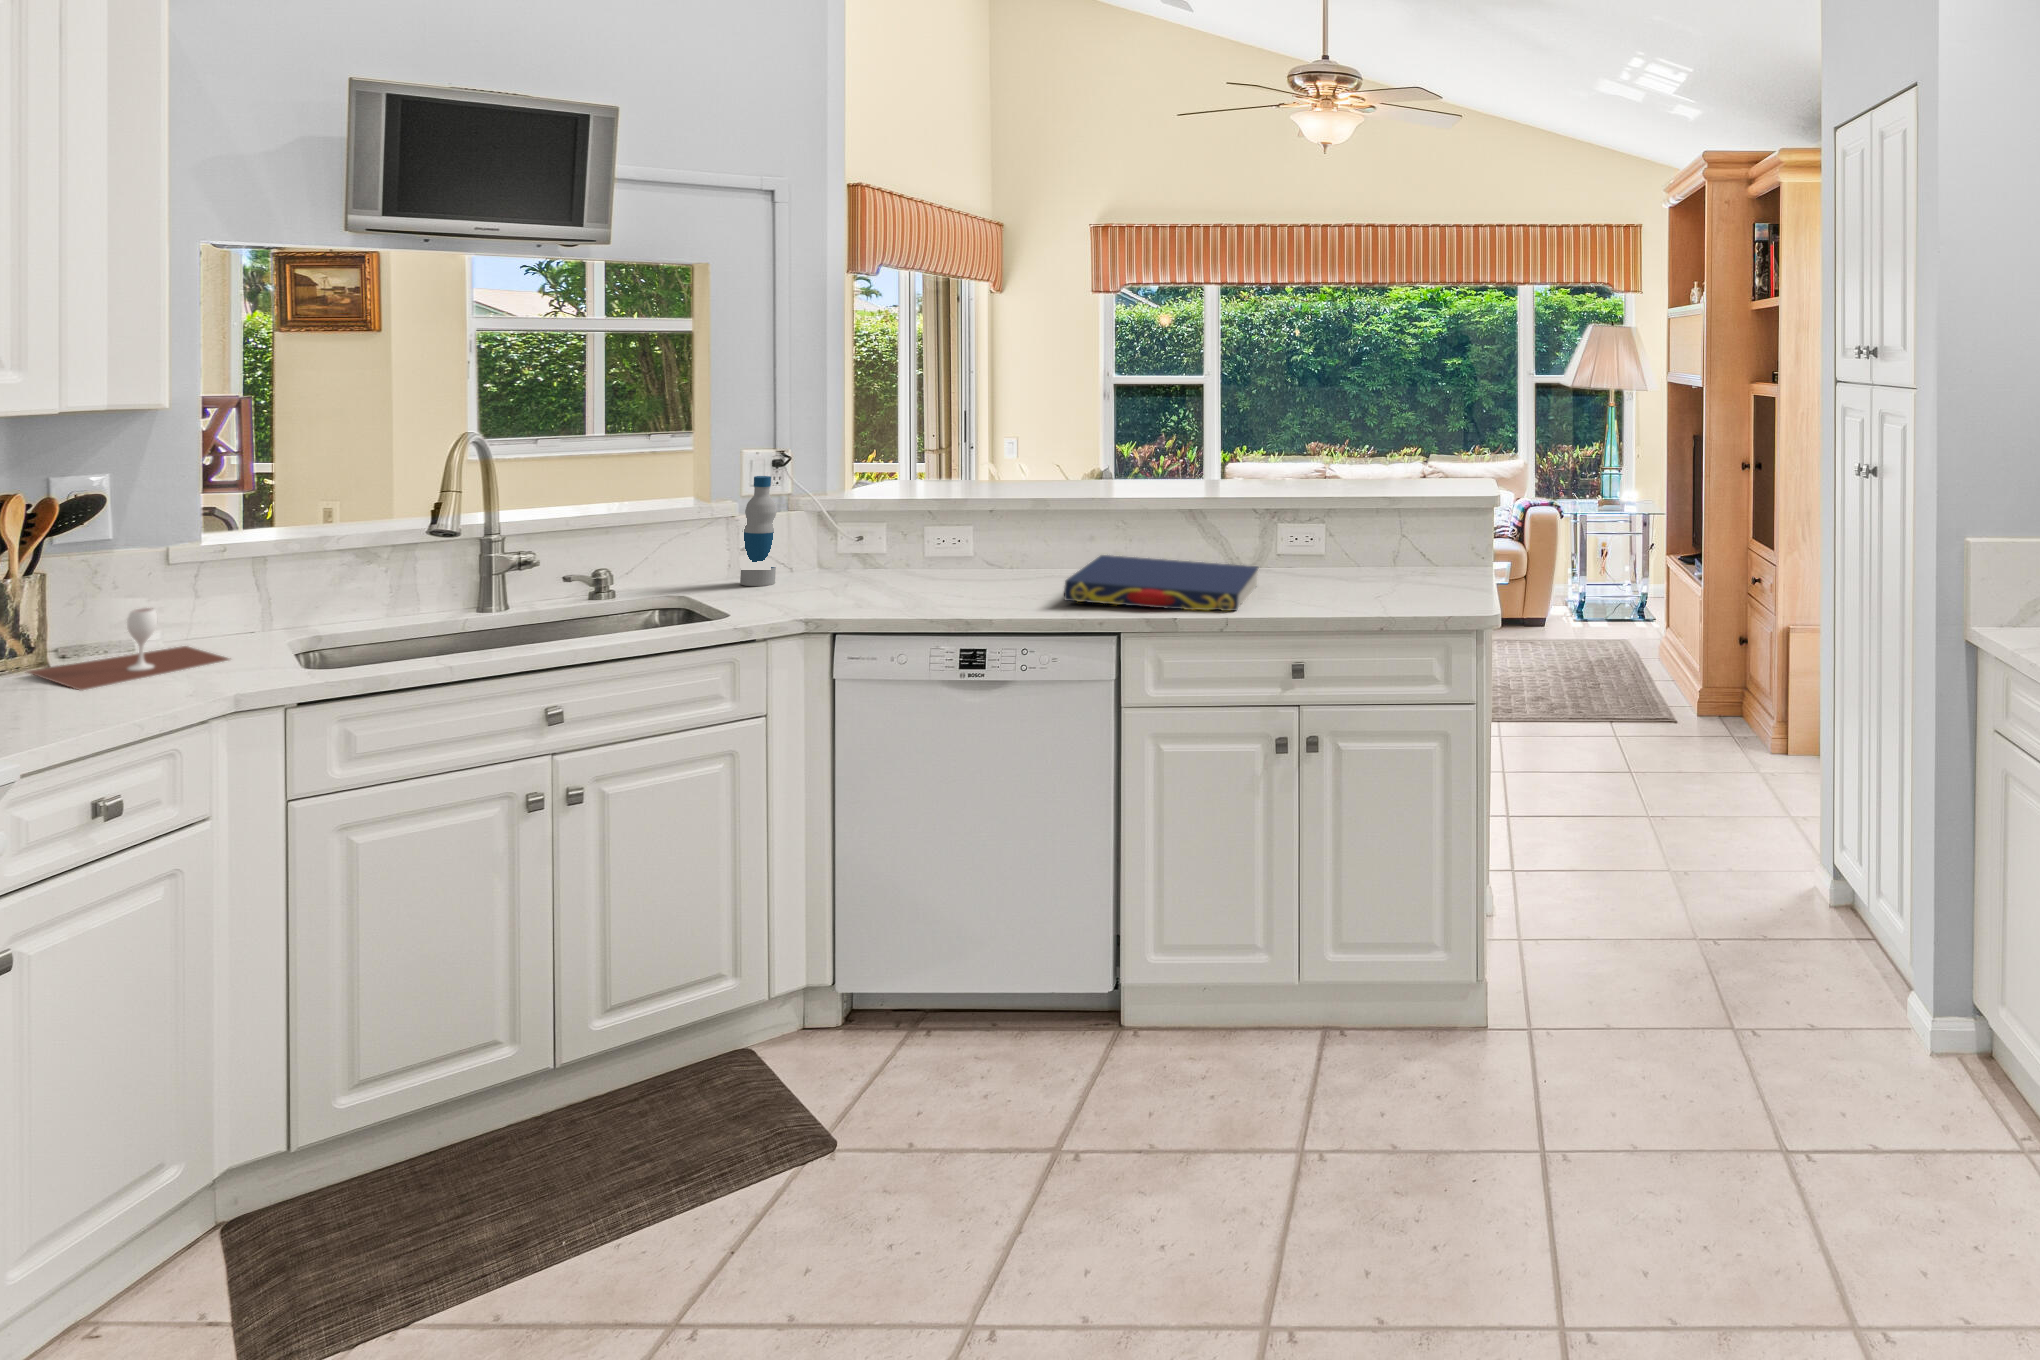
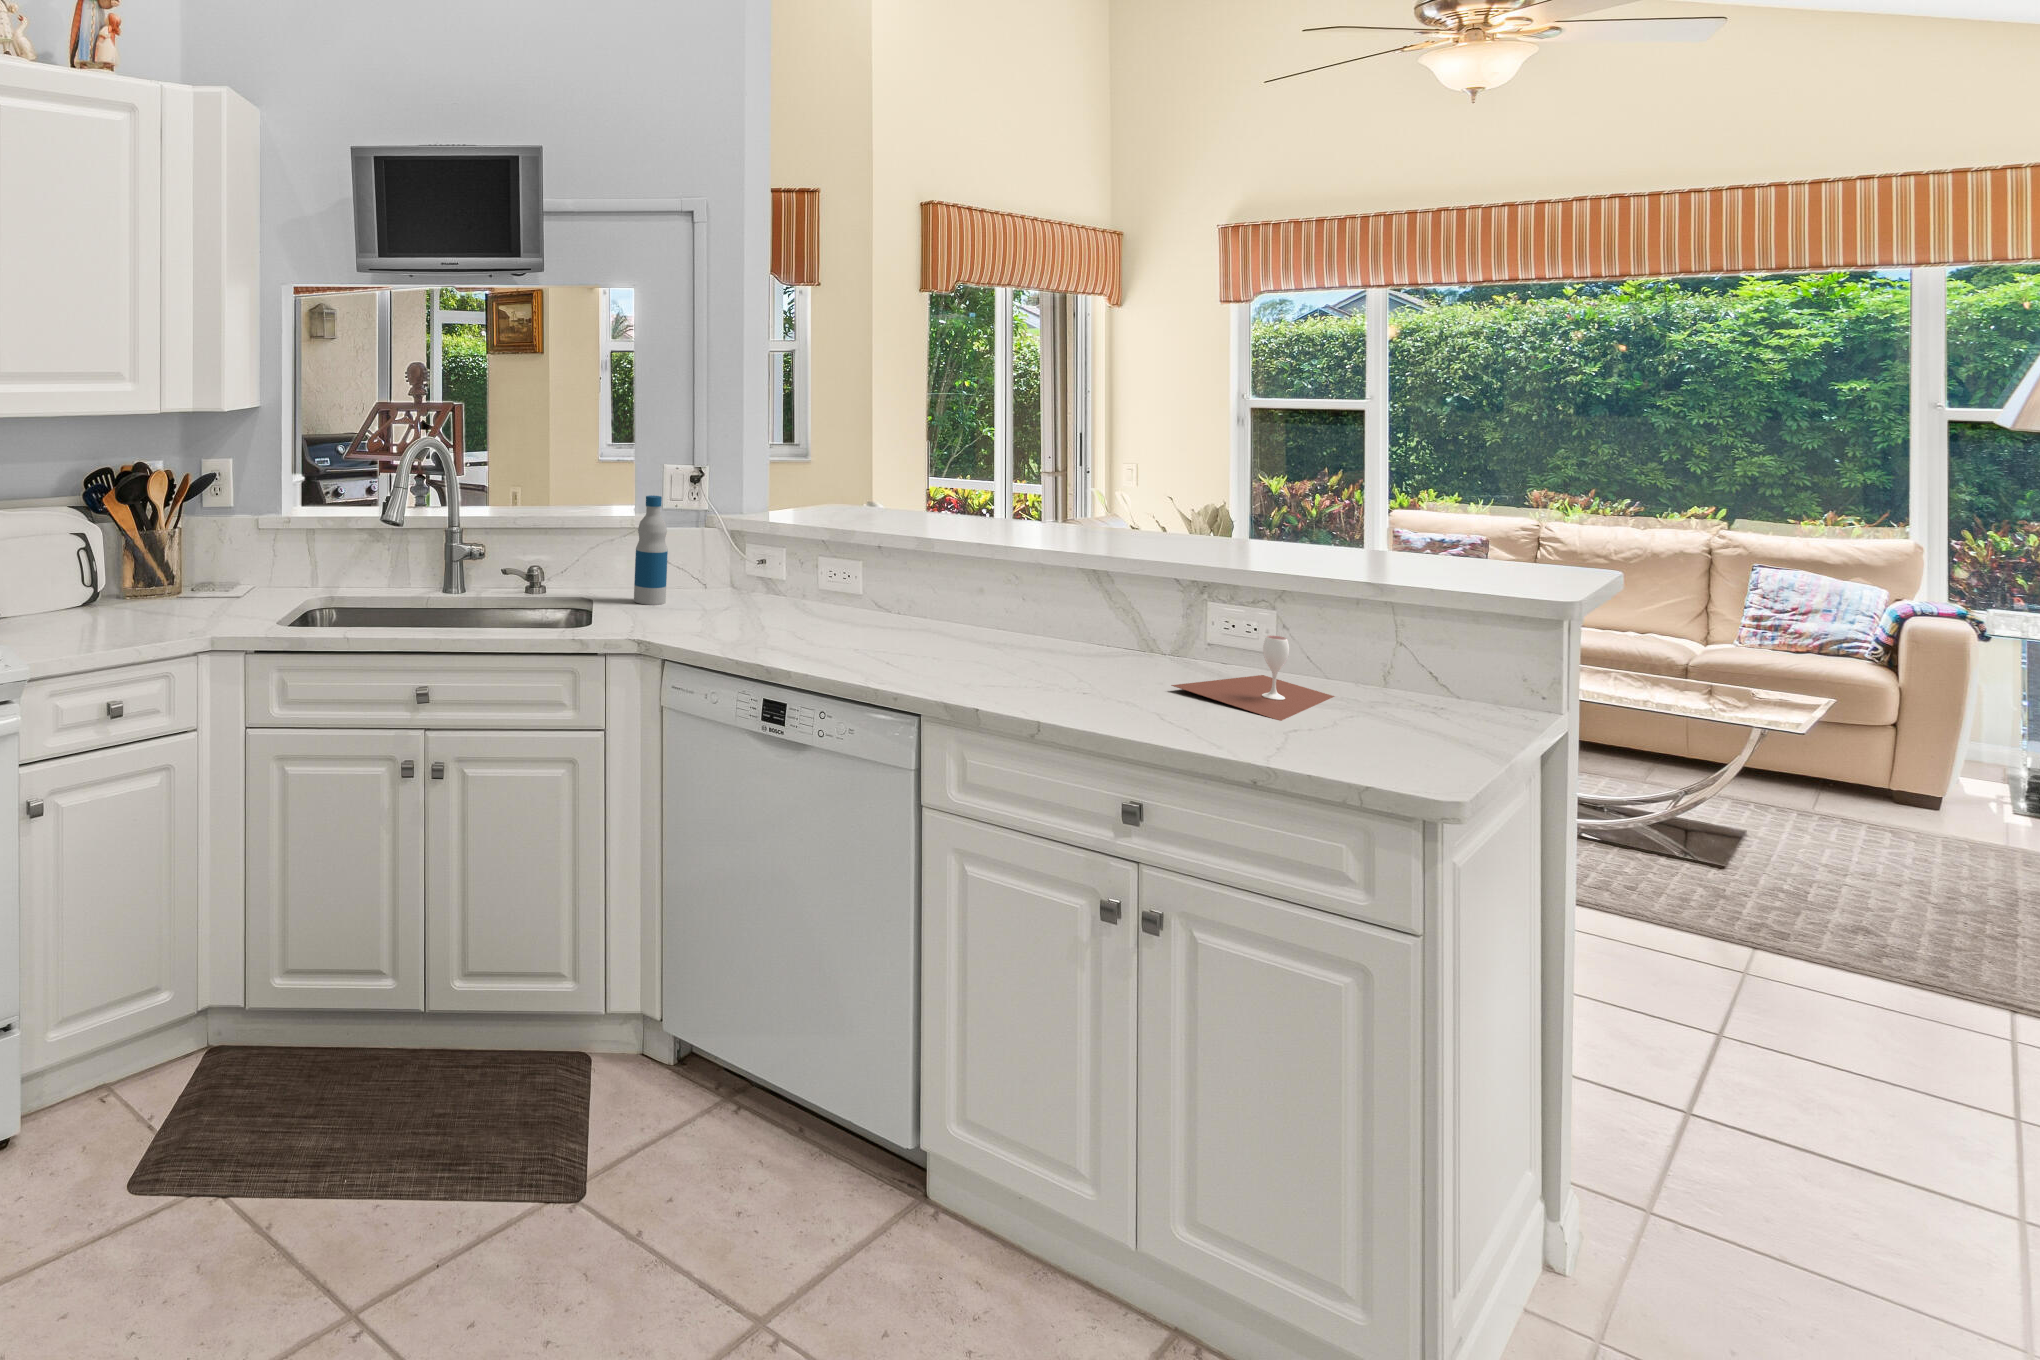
book: present [1064,555,1259,611] -> none [879,612,1146,705]
wine glass: present [28,608,229,691] -> present [1171,635,1335,721]

